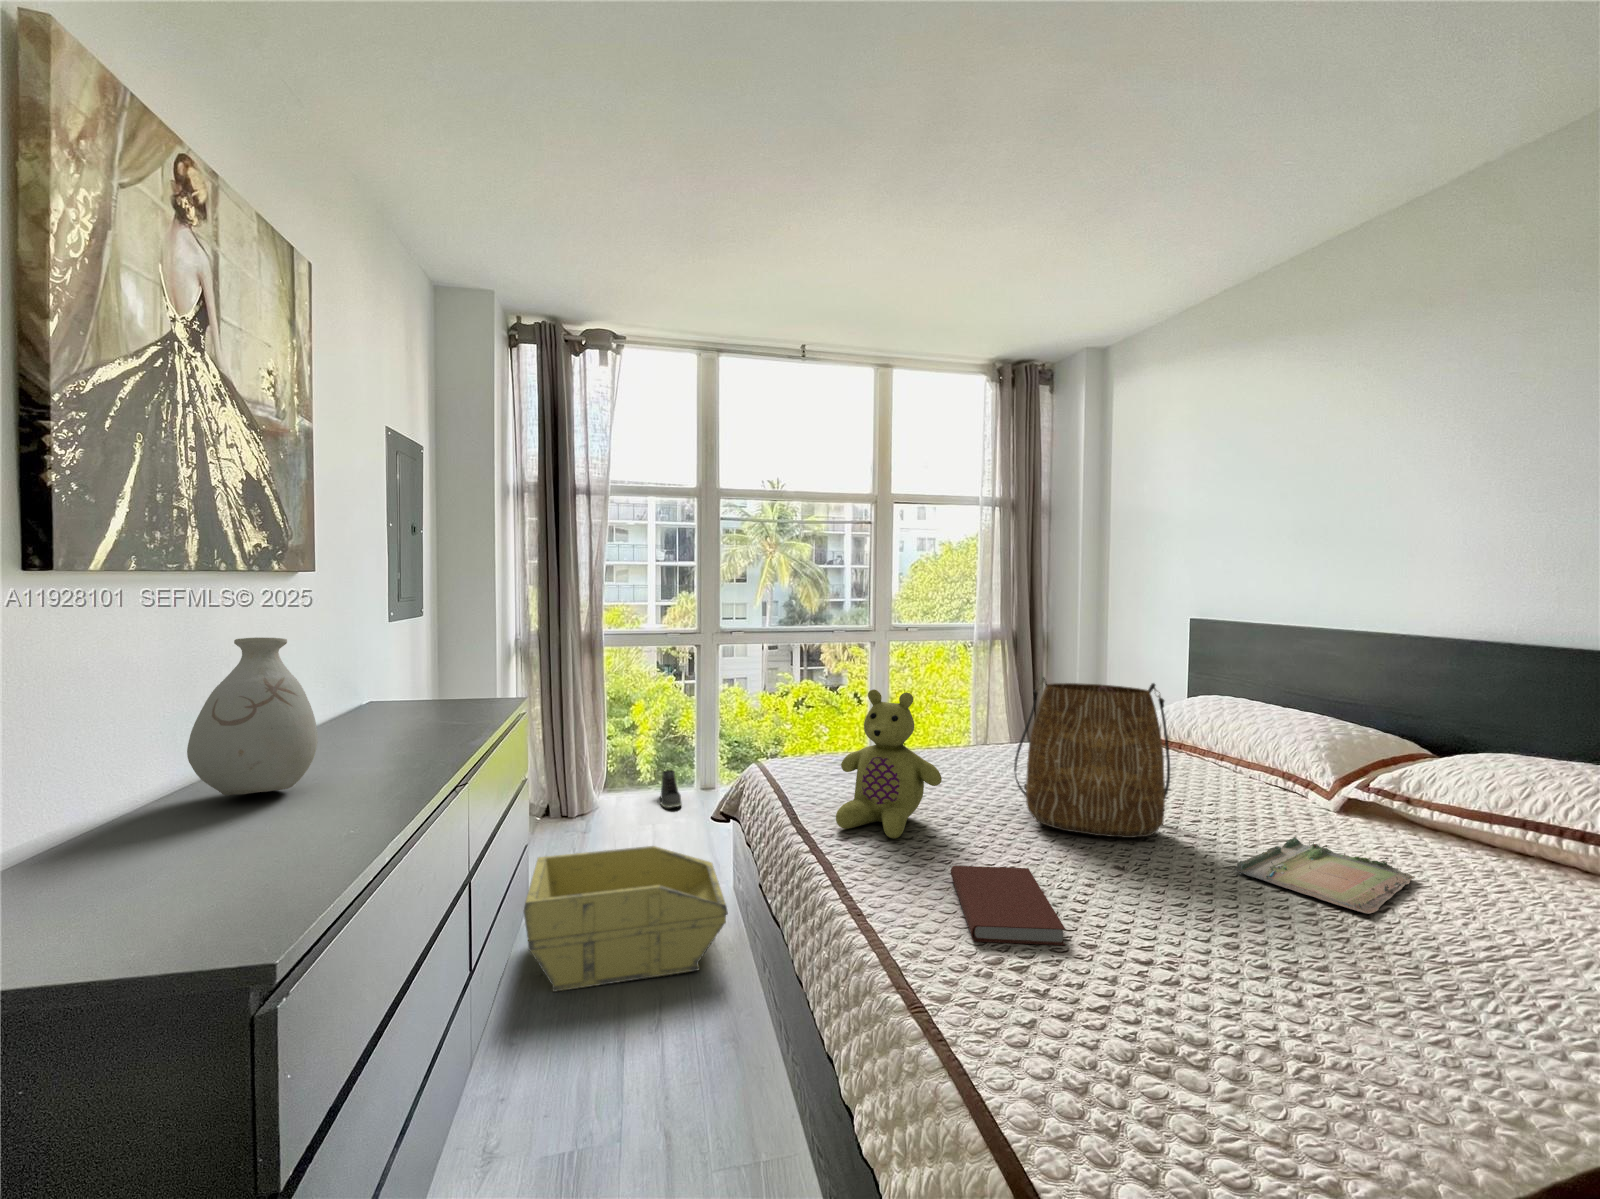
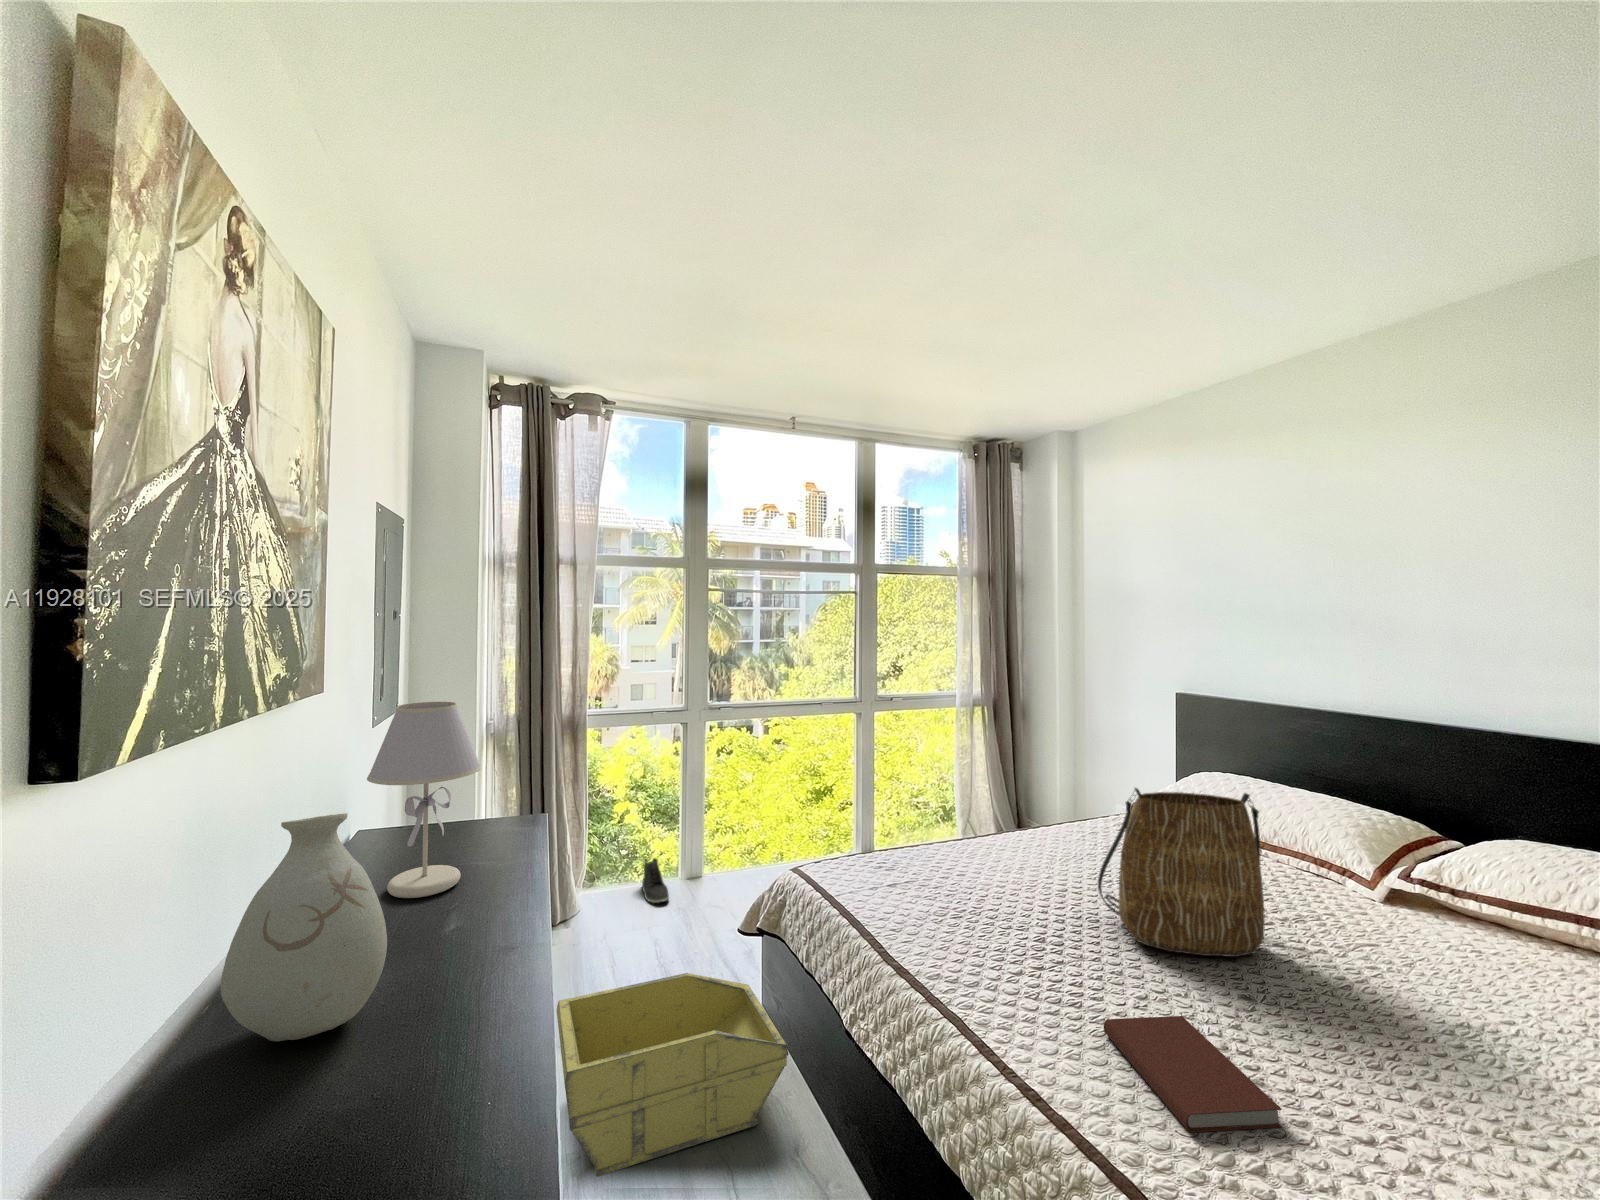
table lamp: none [344,583,441,738] -> present [367,702,481,898]
stuffed bear: present [836,689,942,839] -> none [926,805,1043,977]
tray: present [1235,837,1415,914] -> none [1360,945,1525,1046]

